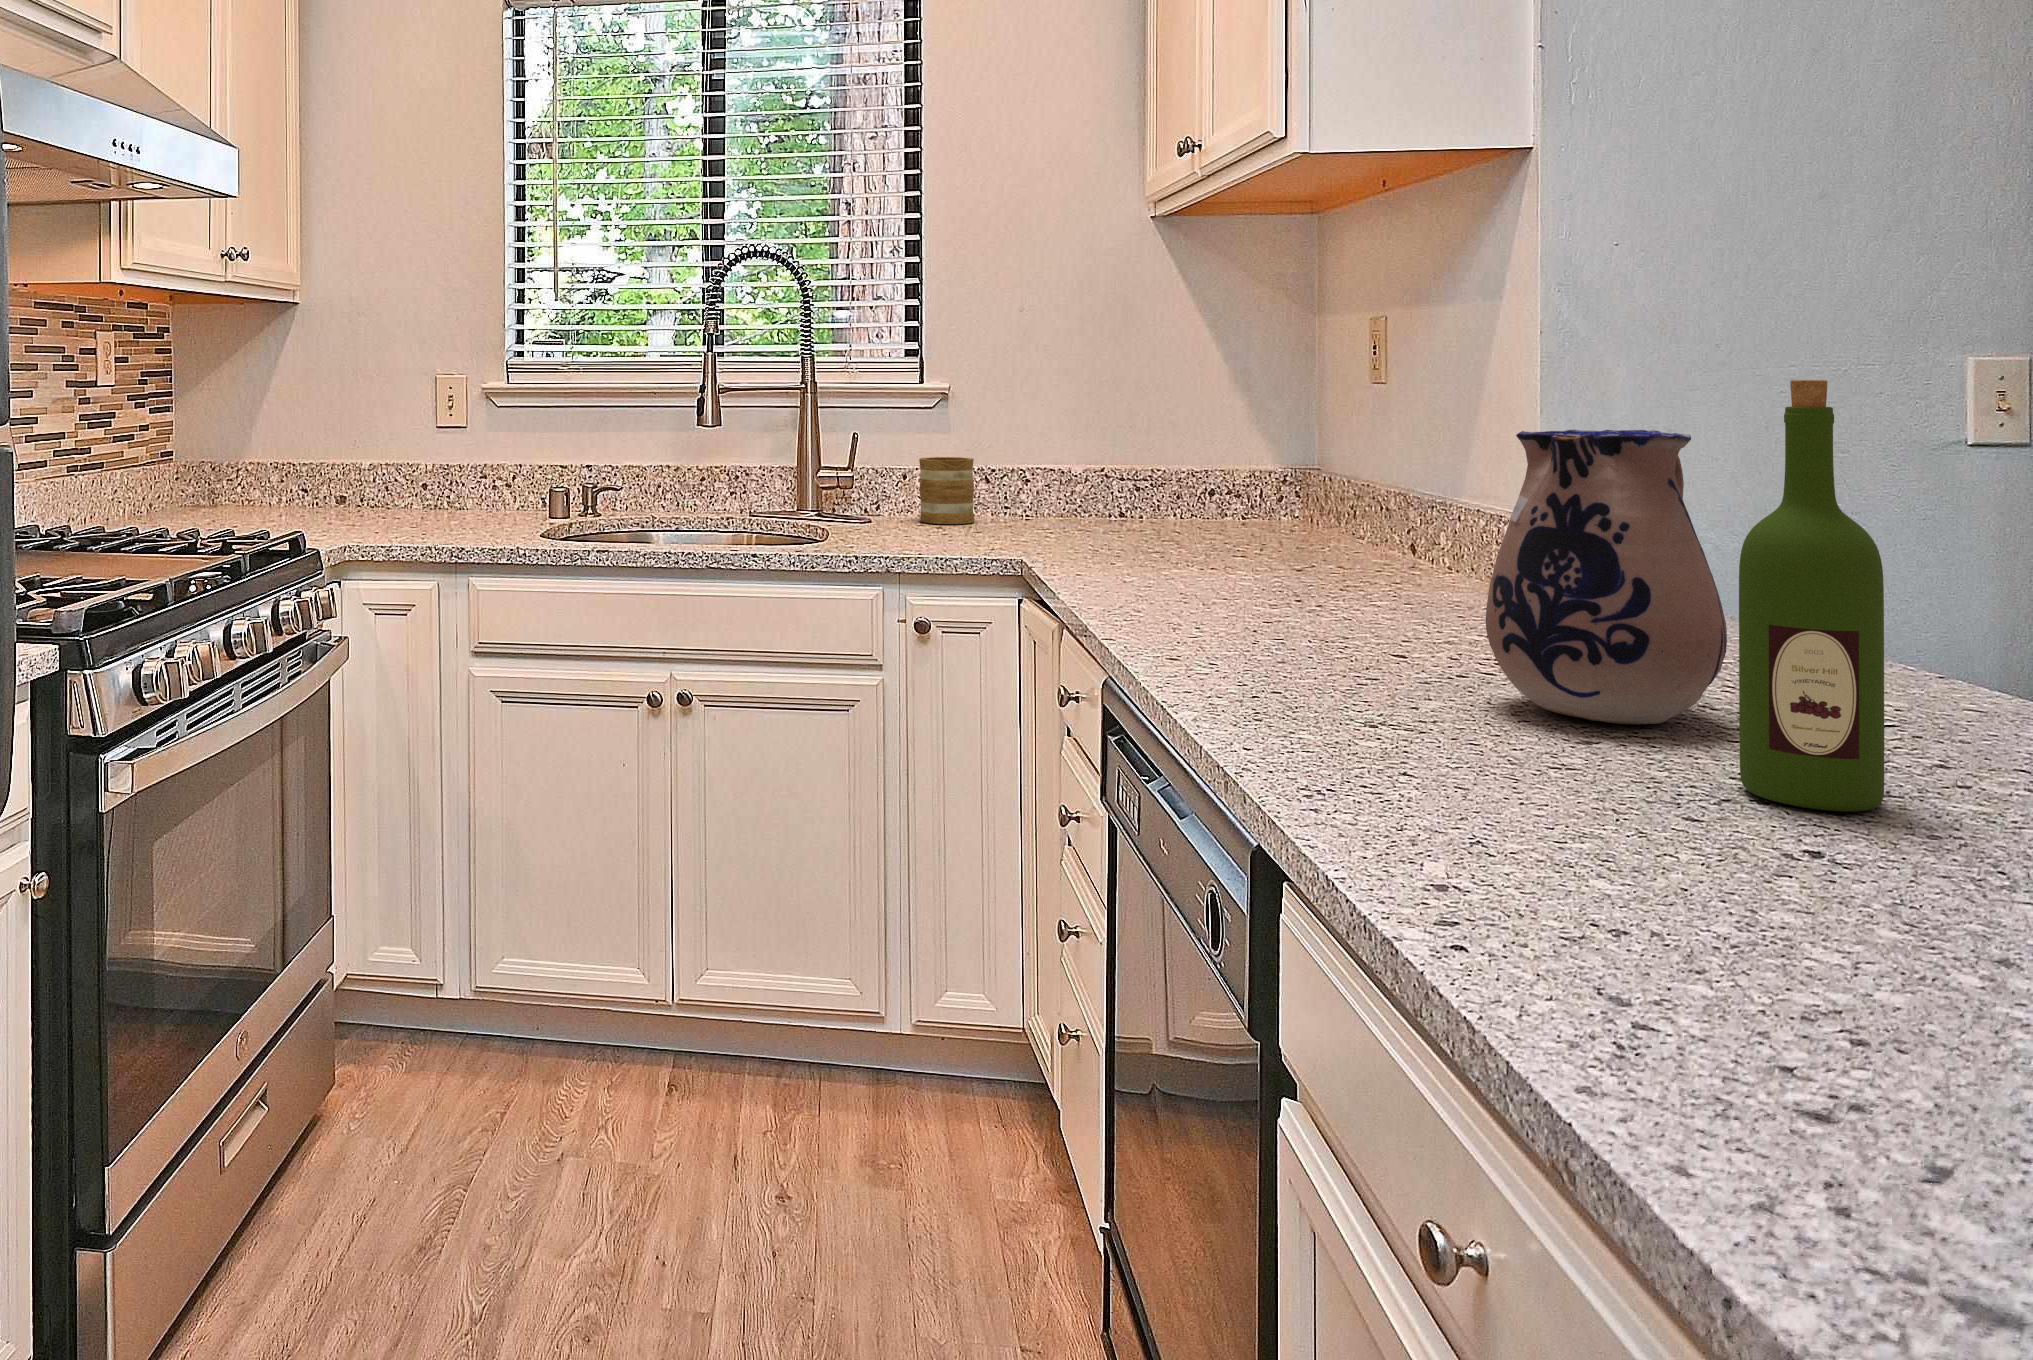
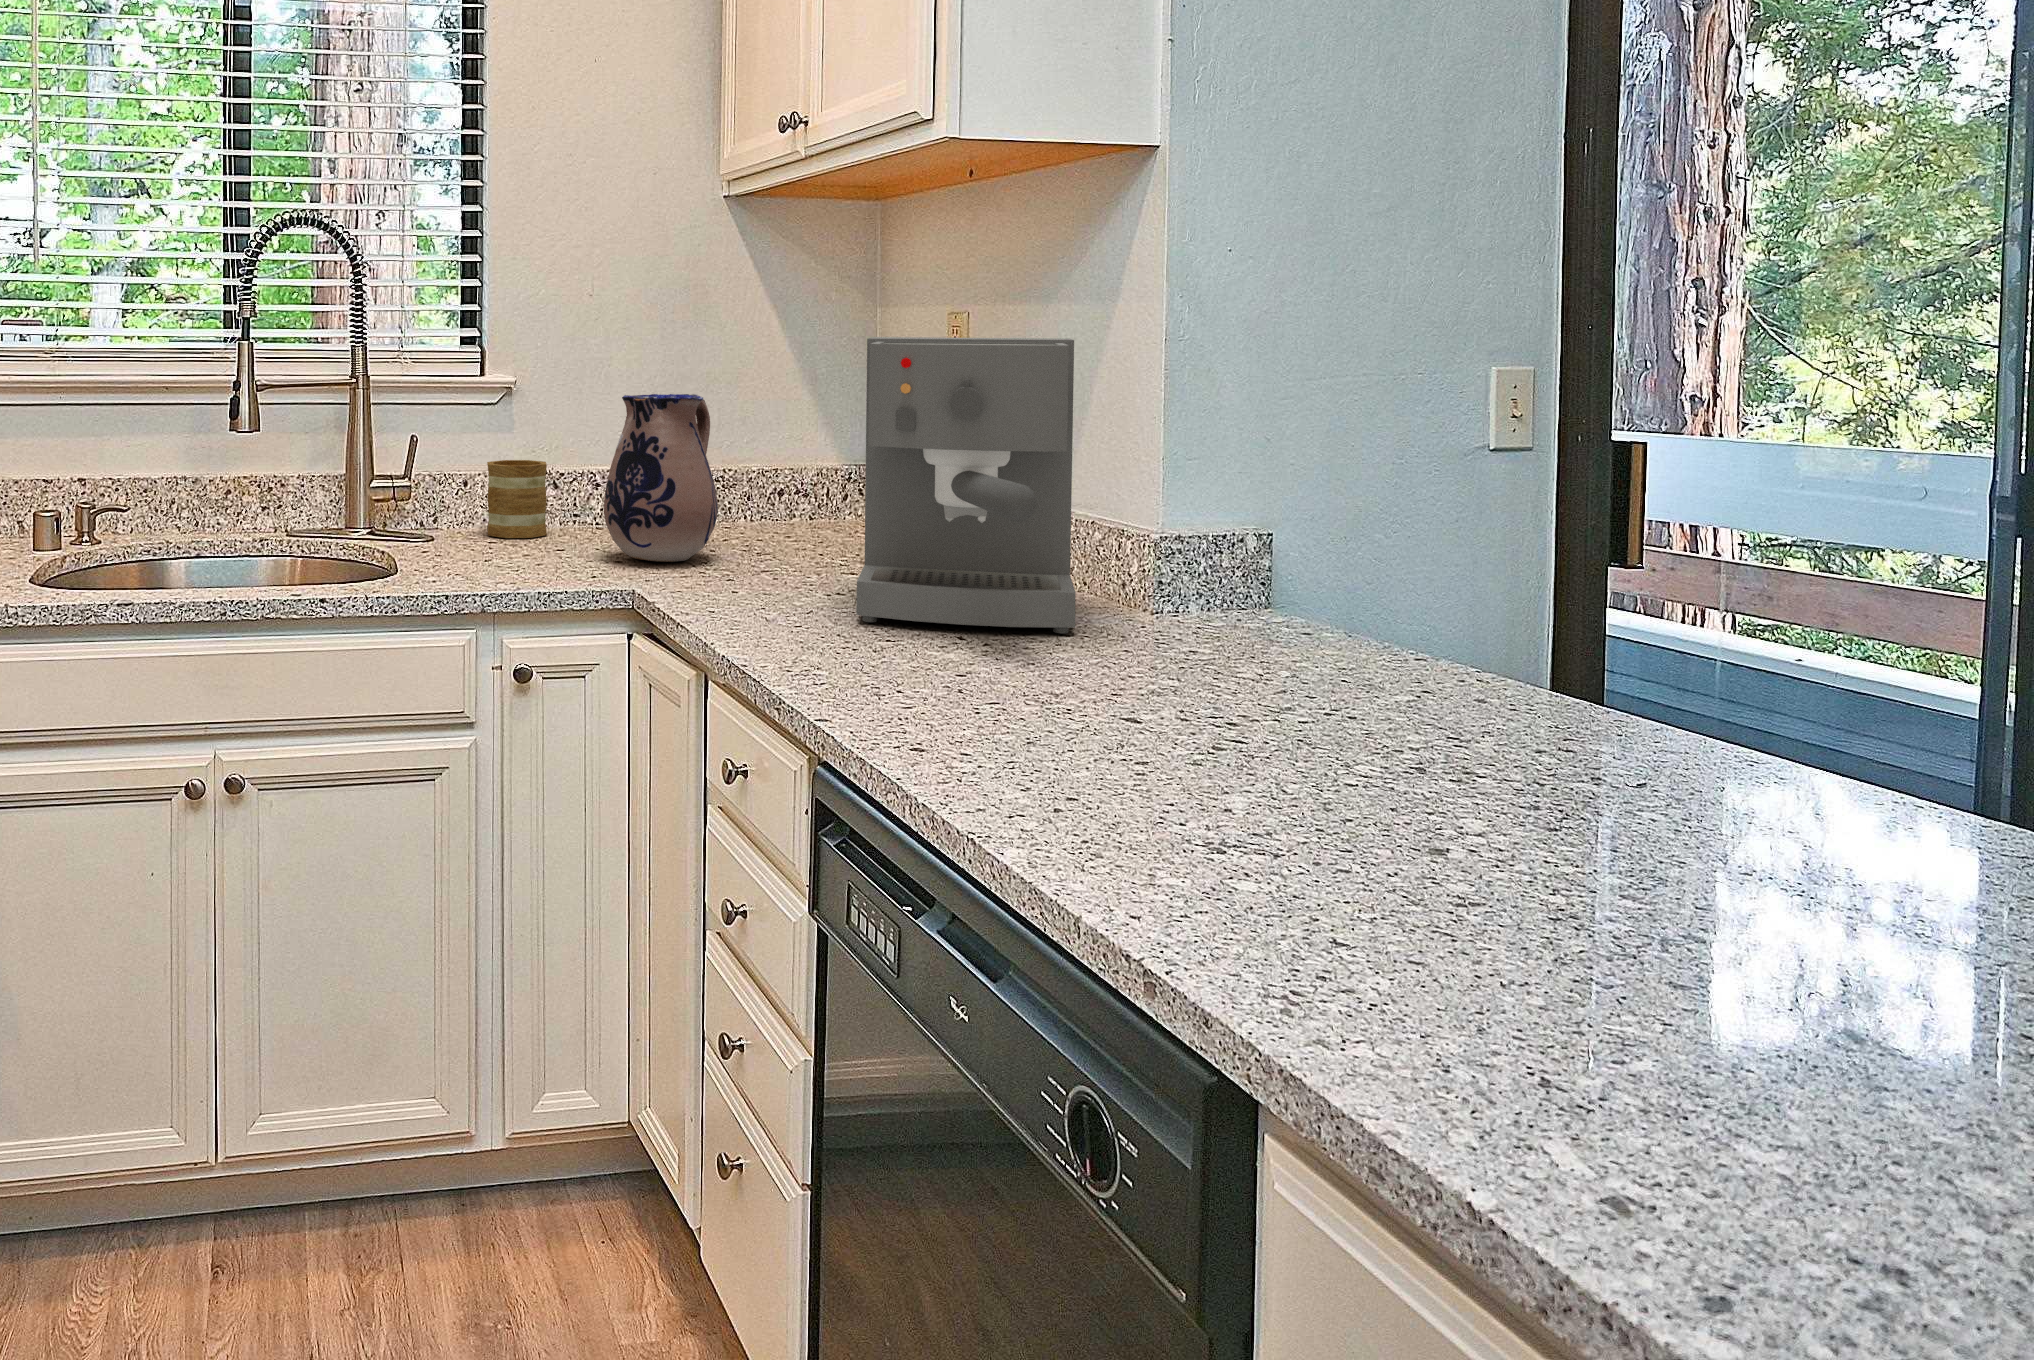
coffee maker: none [1202,332,1438,600] -> present [856,337,1076,633]
wine bottle: present [1739,380,1884,812] -> none [1697,452,1875,967]
ceramic pitcher: present [1486,430,1727,724] -> present [604,394,718,562]

